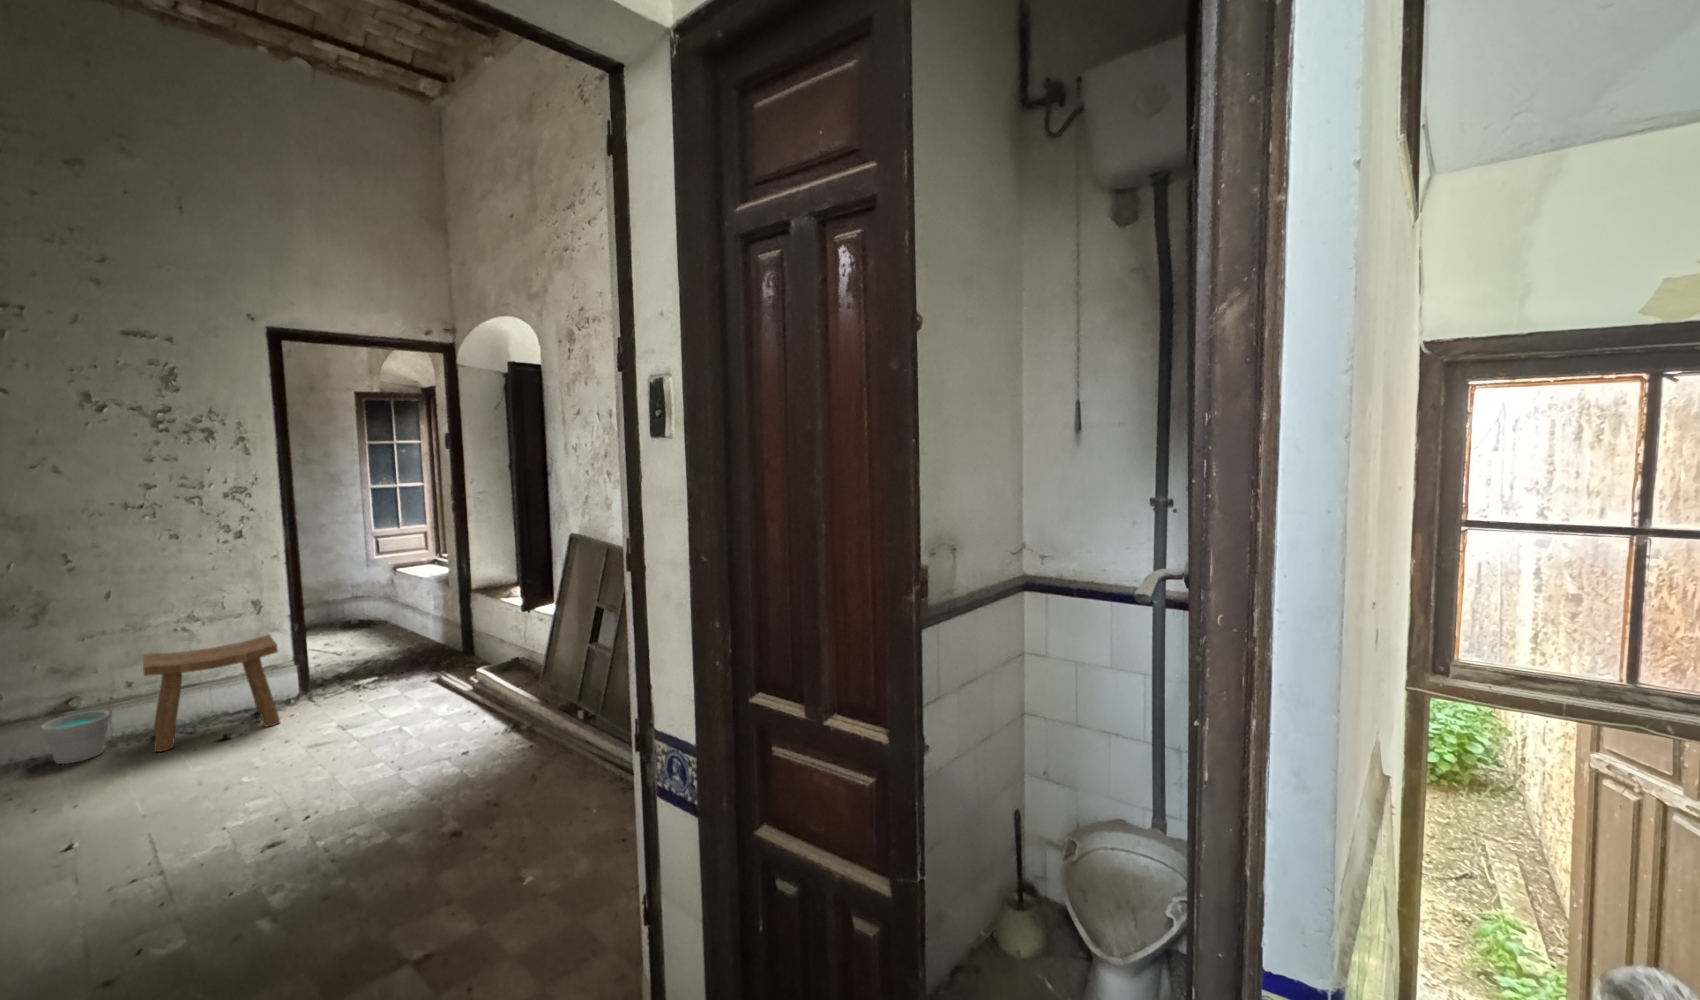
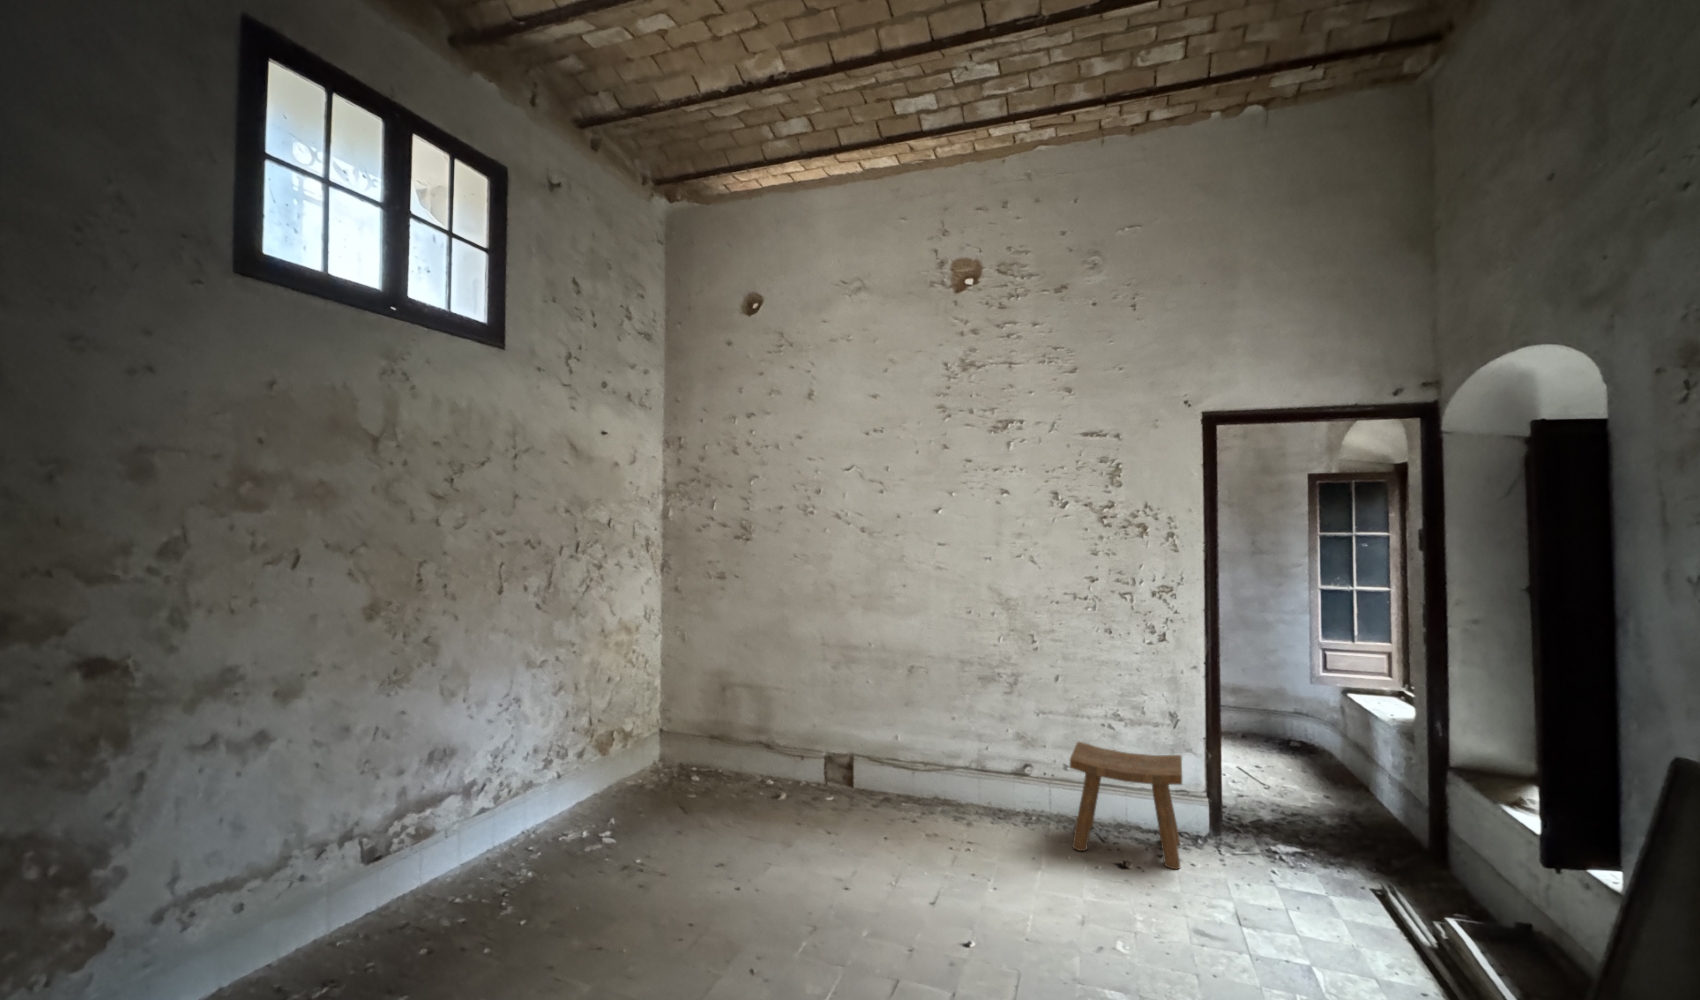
bucket: present [39,707,112,764] -> none [1007,765,1051,828]

